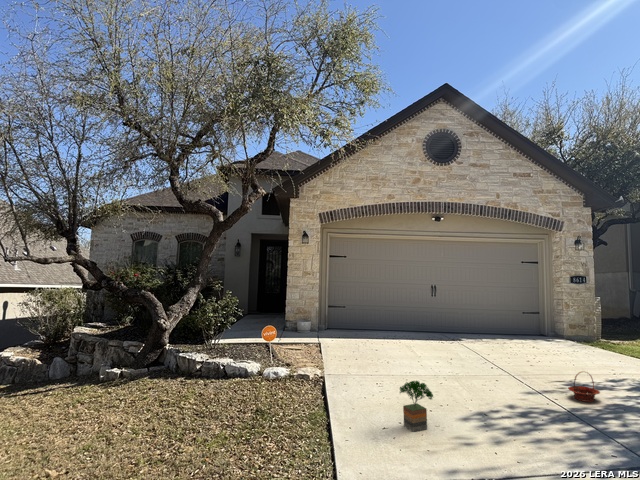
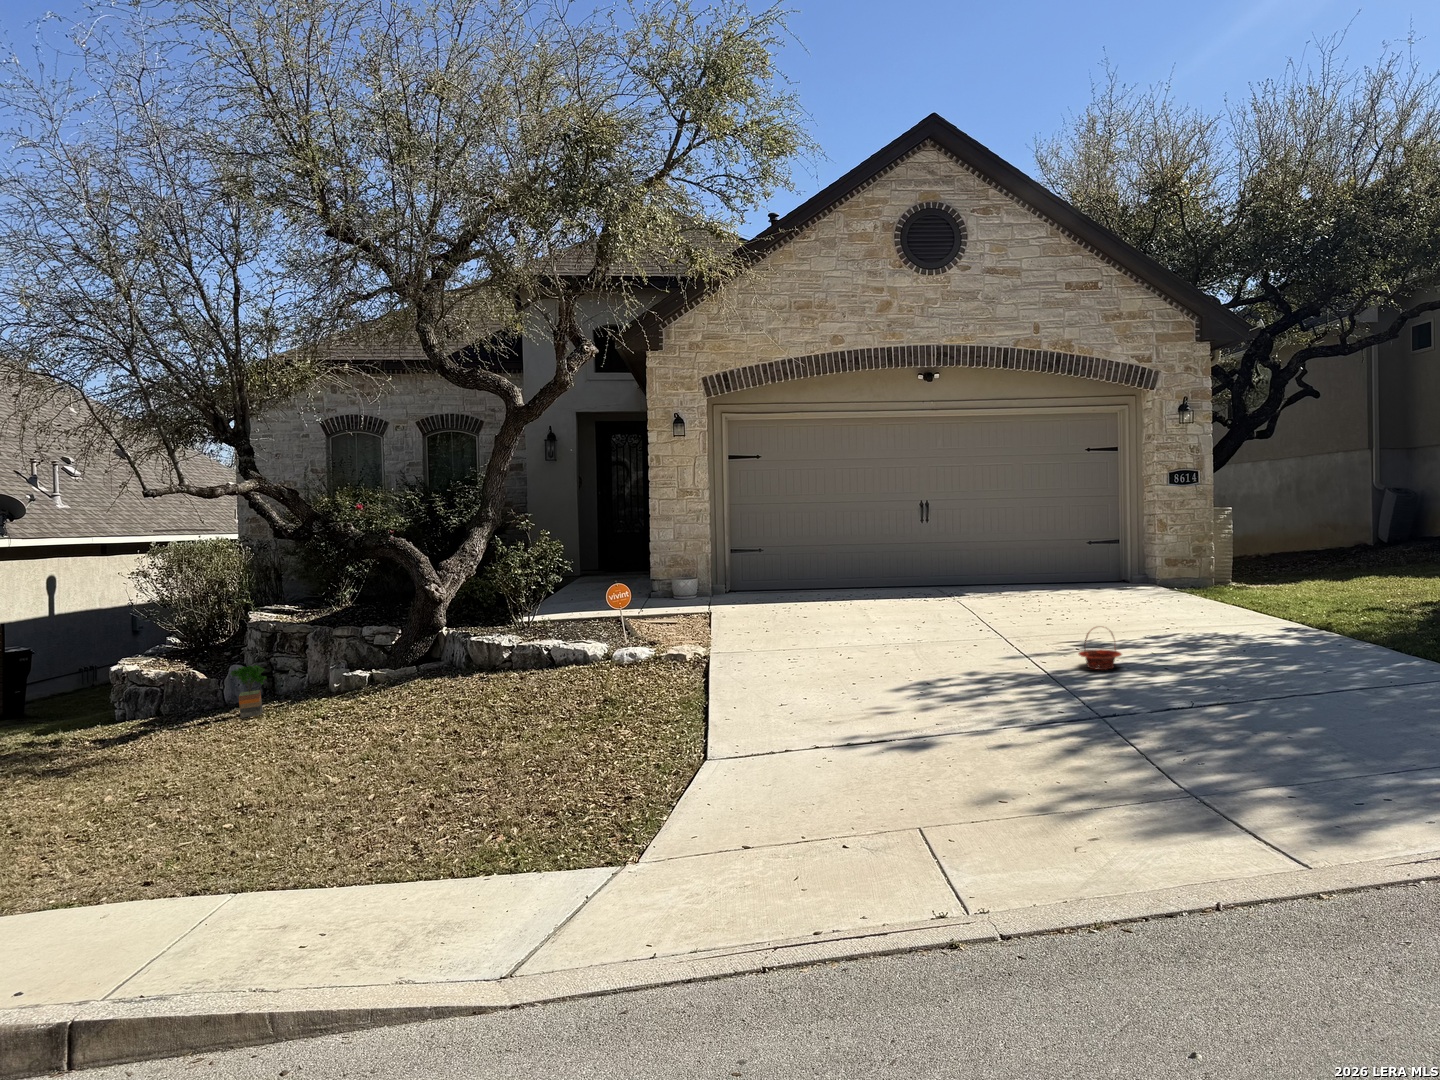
potted tree: present [400,381,433,432] -> present [231,665,267,718]

